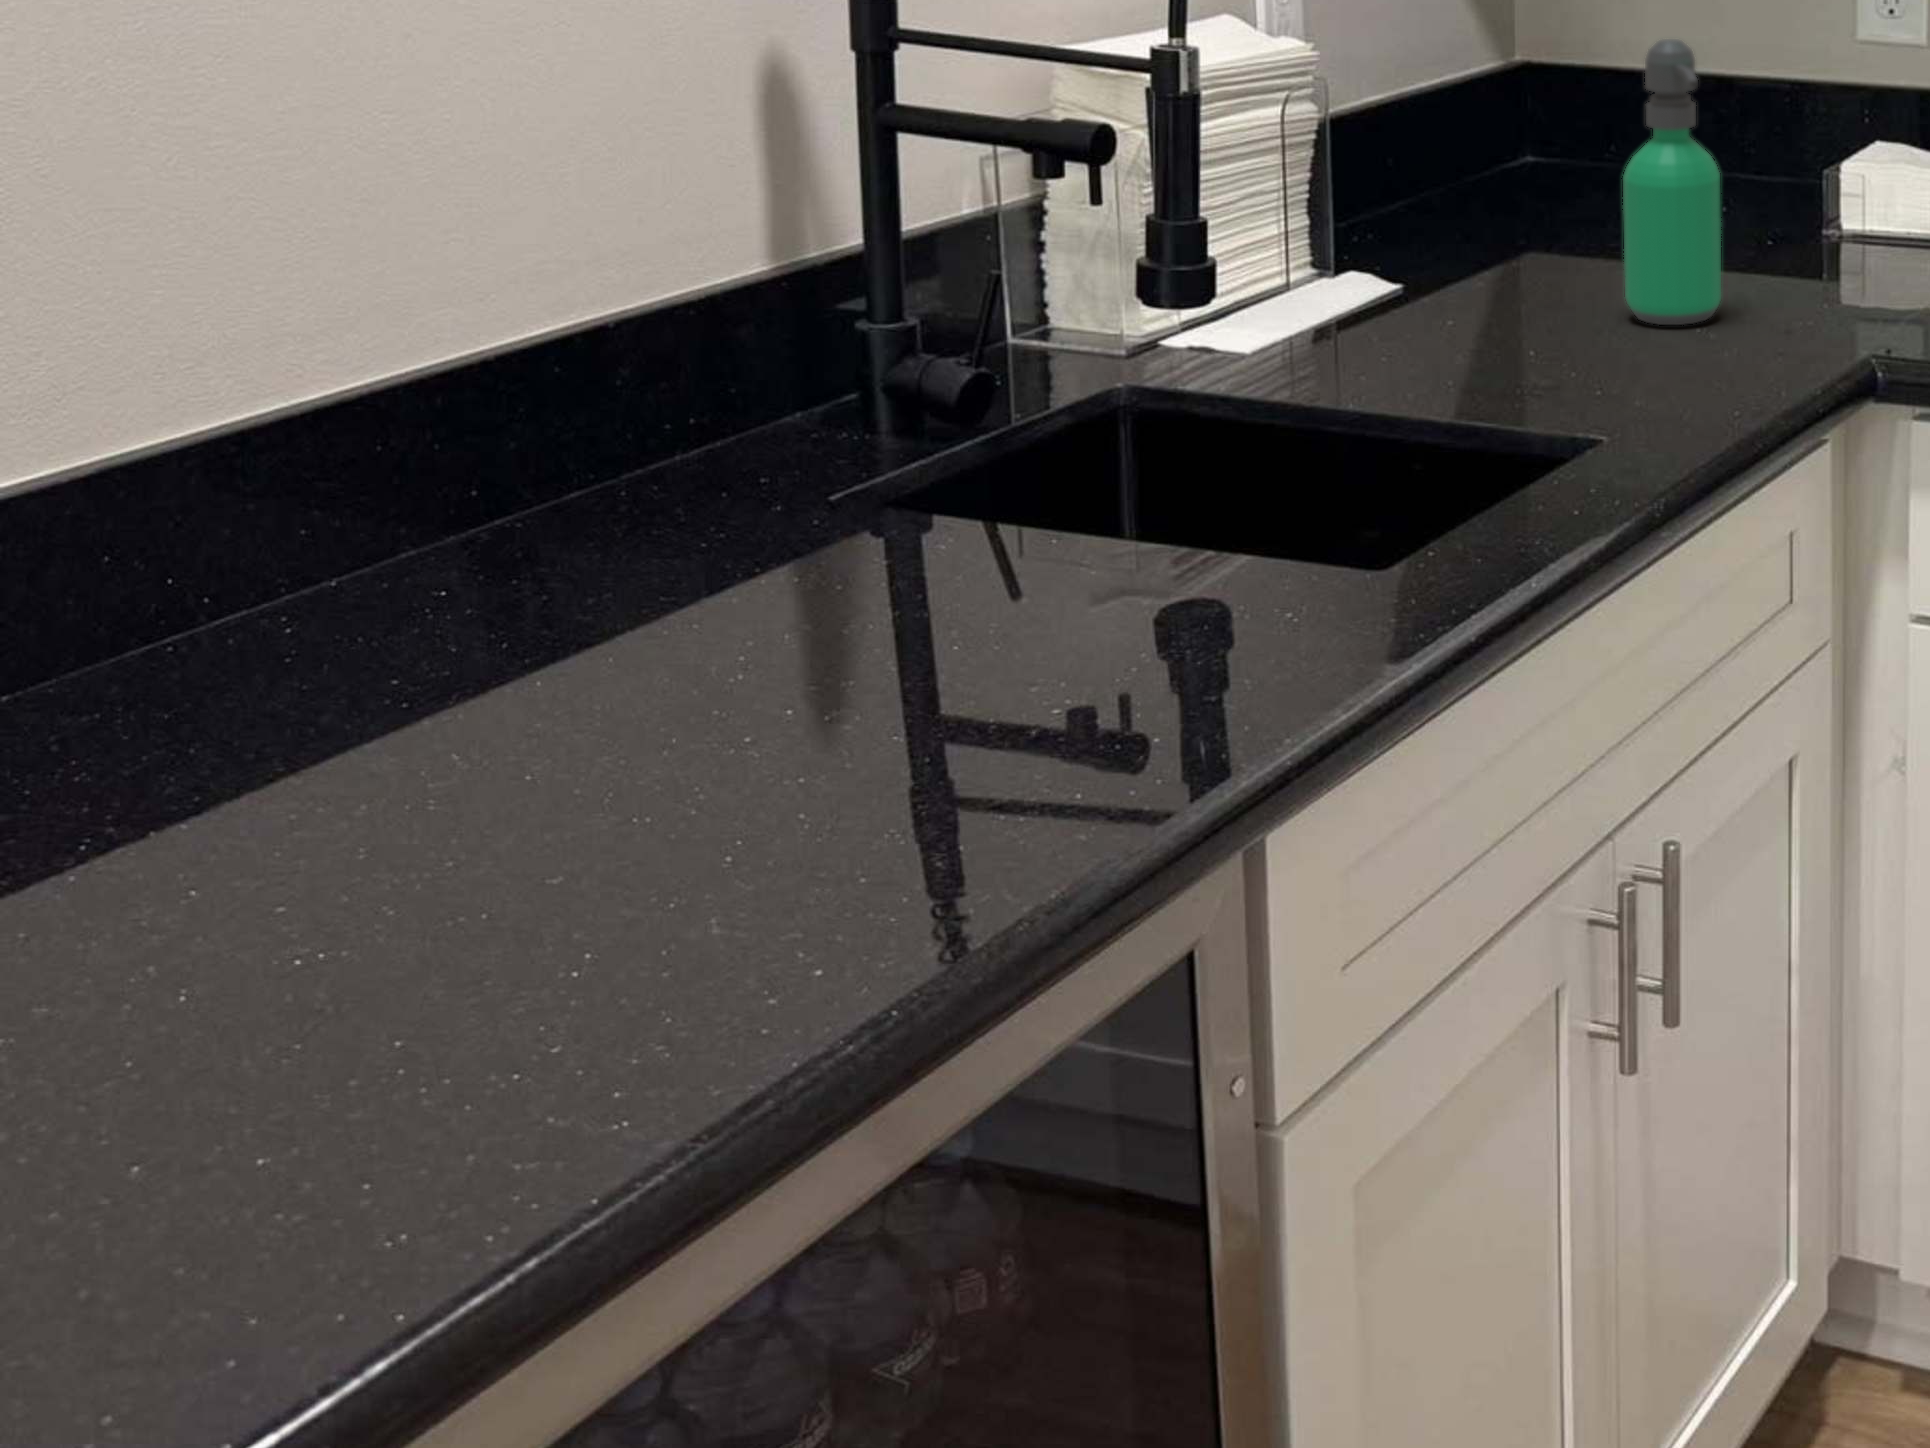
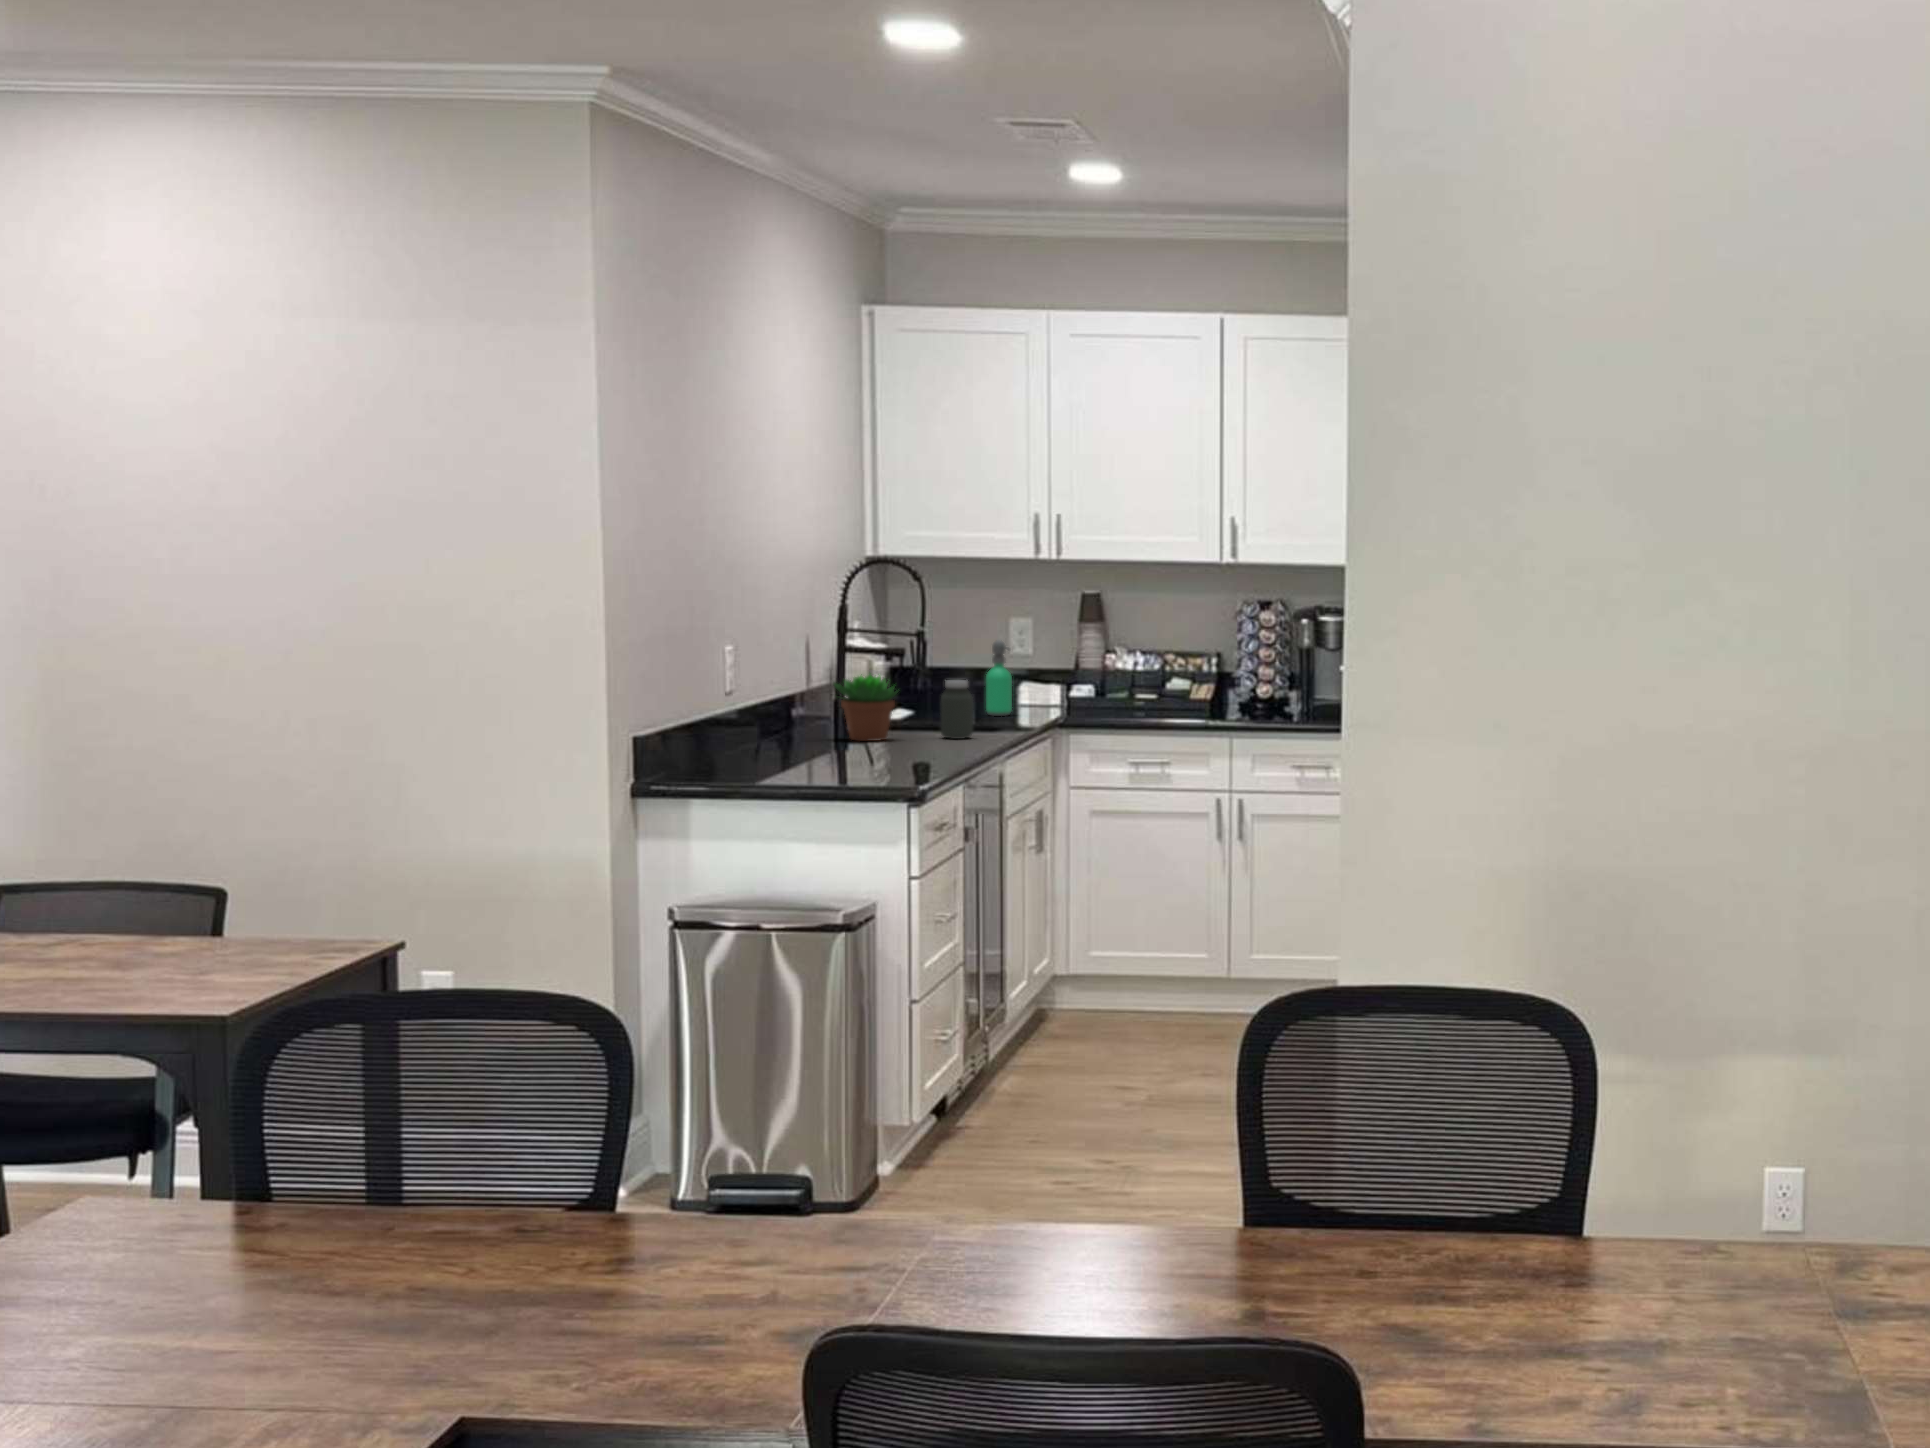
succulent plant: none [289,345,702,727] -> present [834,675,897,741]
jar: none [926,378,1112,705] -> present [941,680,973,739]

